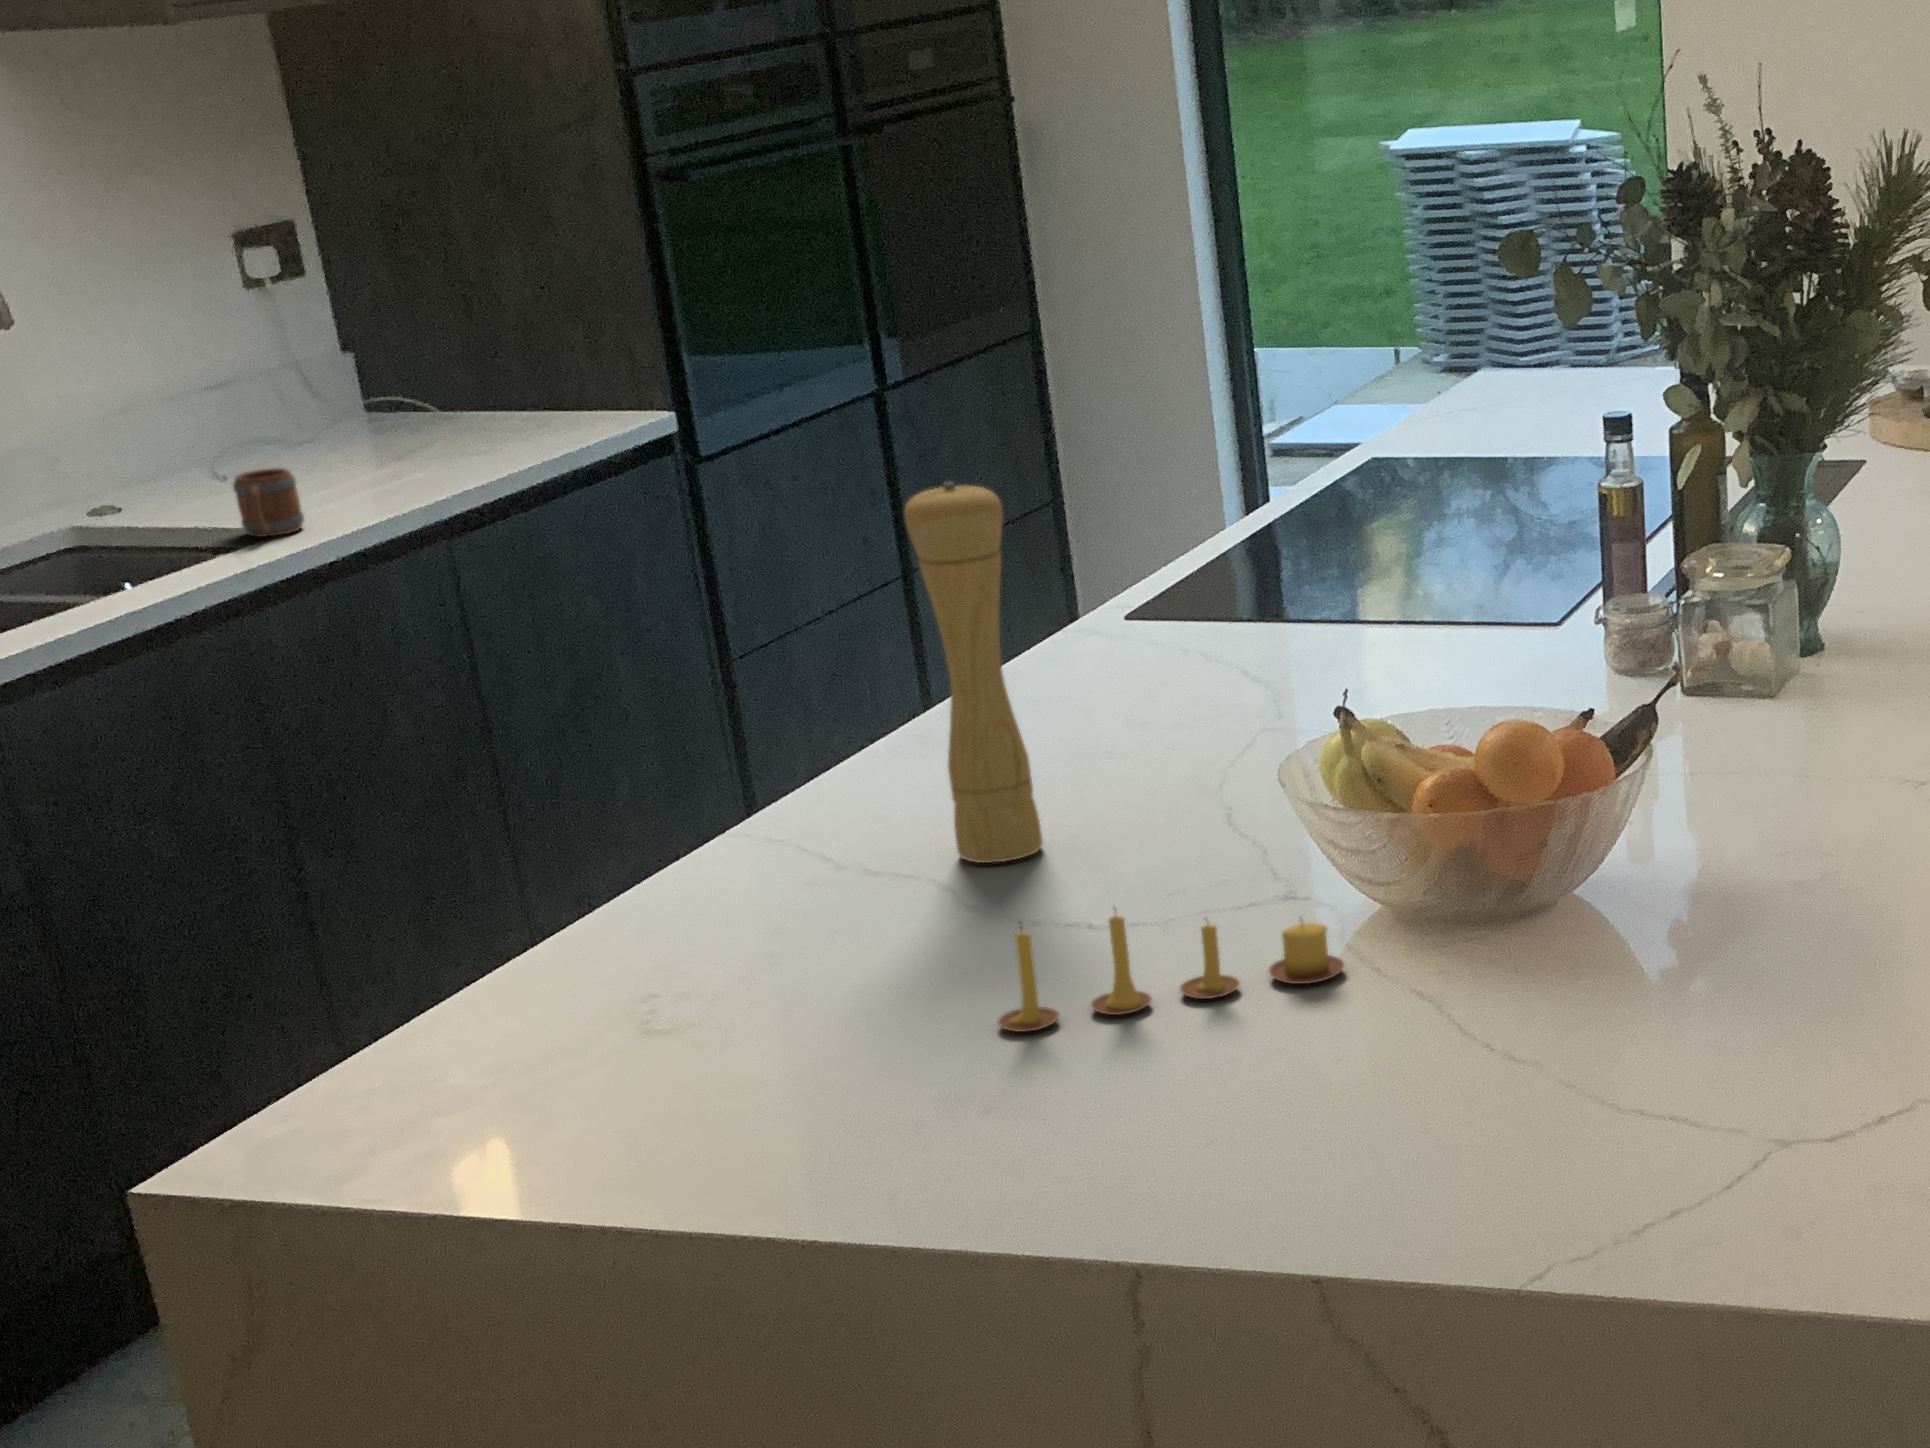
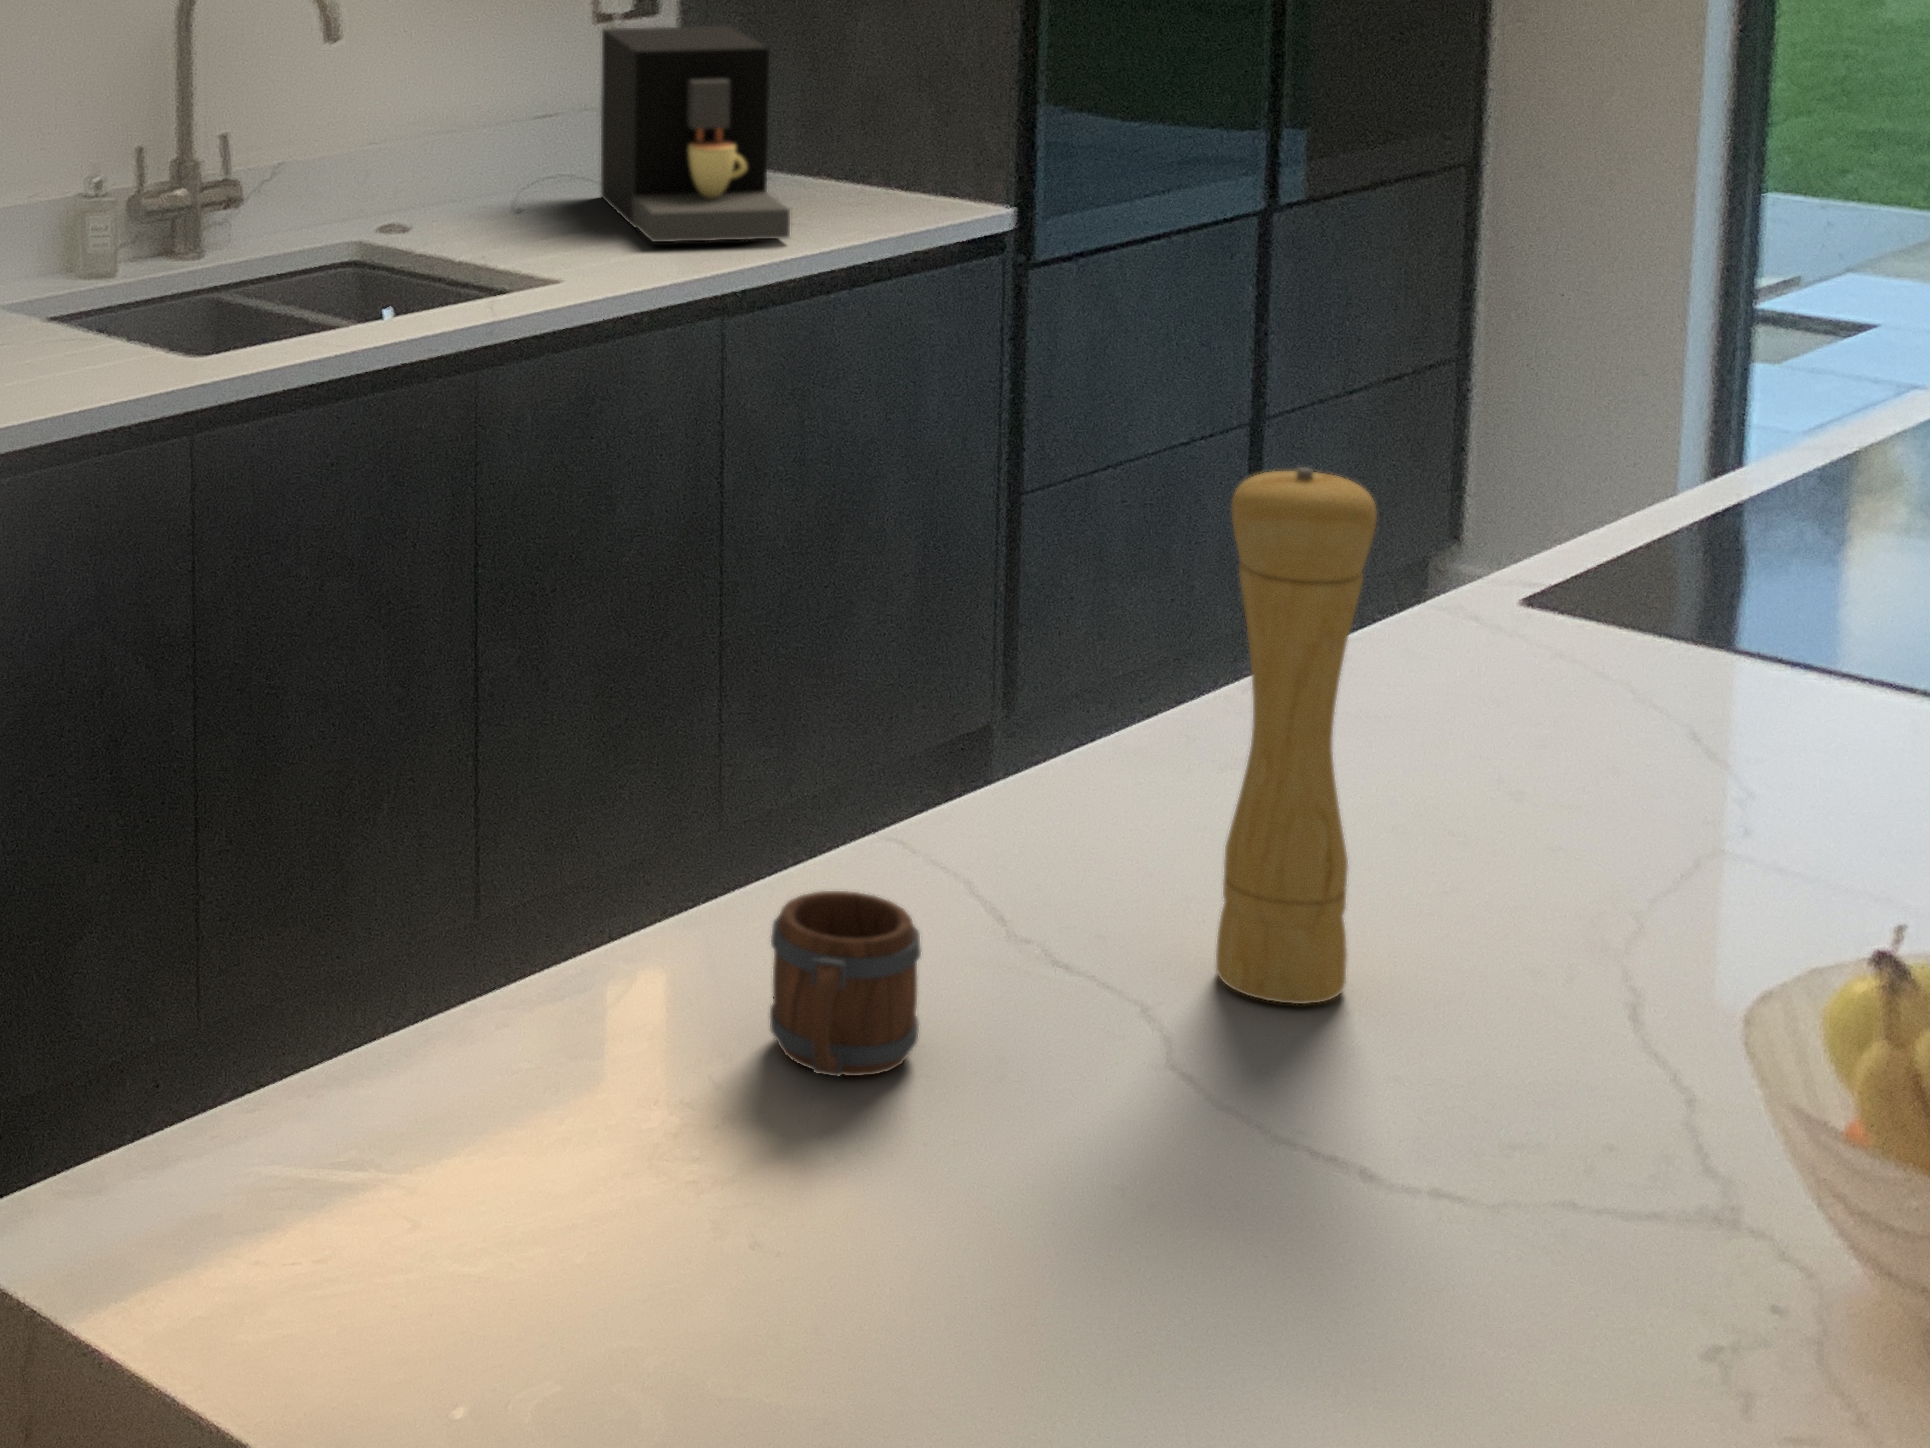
coffee maker: none [260,277,488,484] -> present [601,26,790,242]
mug: present [233,468,304,537] -> present [770,891,921,1077]
candle: present [998,908,1344,1032] -> none [1215,1191,1827,1422]

